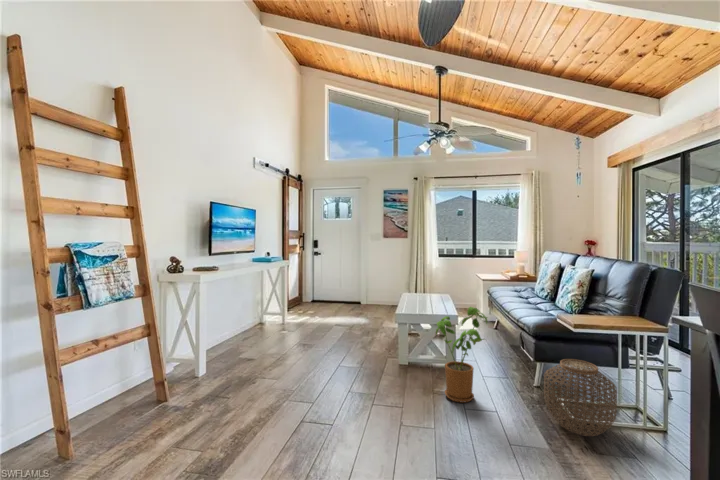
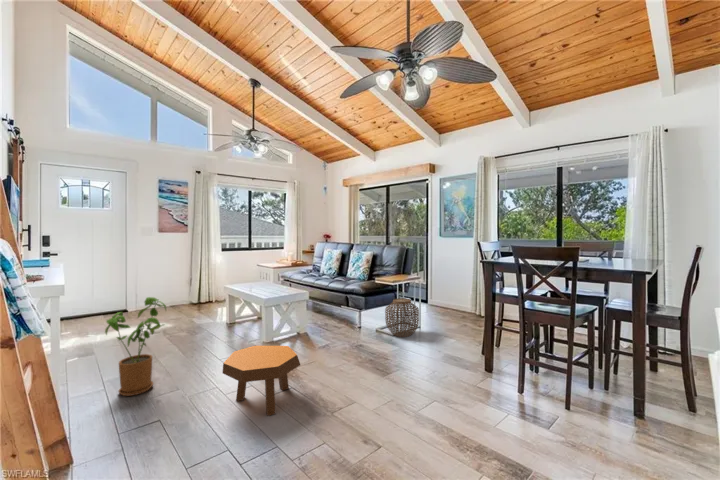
house plant: present [436,307,487,403] -> present [105,297,166,396]
footstool: none [252,360,333,439] -> present [223,346,300,416]

